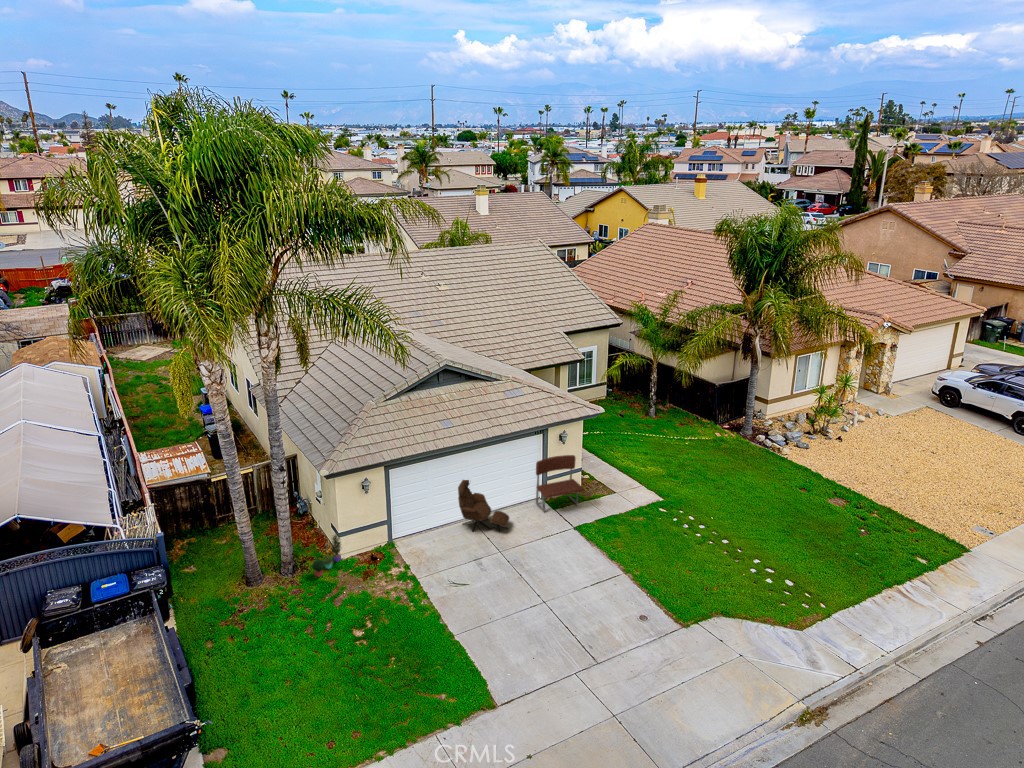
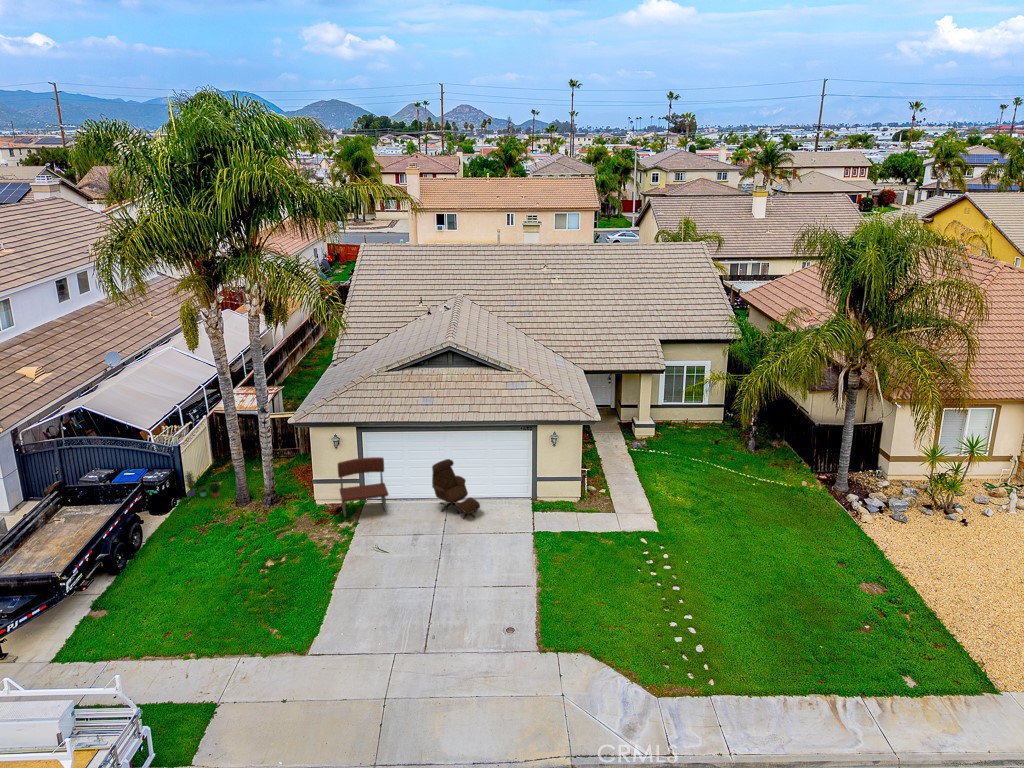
bench: present [536,455,584,512] -> present [338,457,388,517]
potted plant: present [312,534,341,577] -> present [185,472,220,497]

